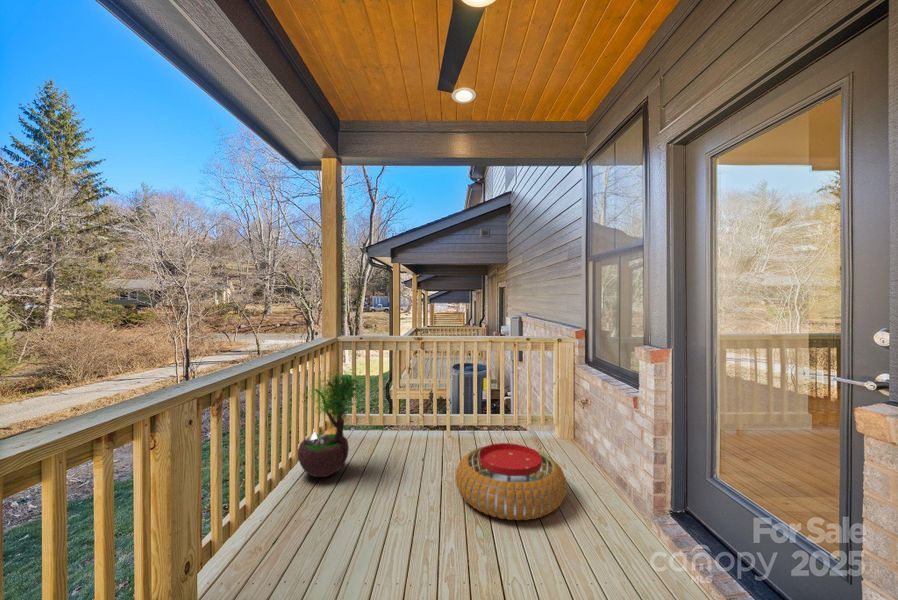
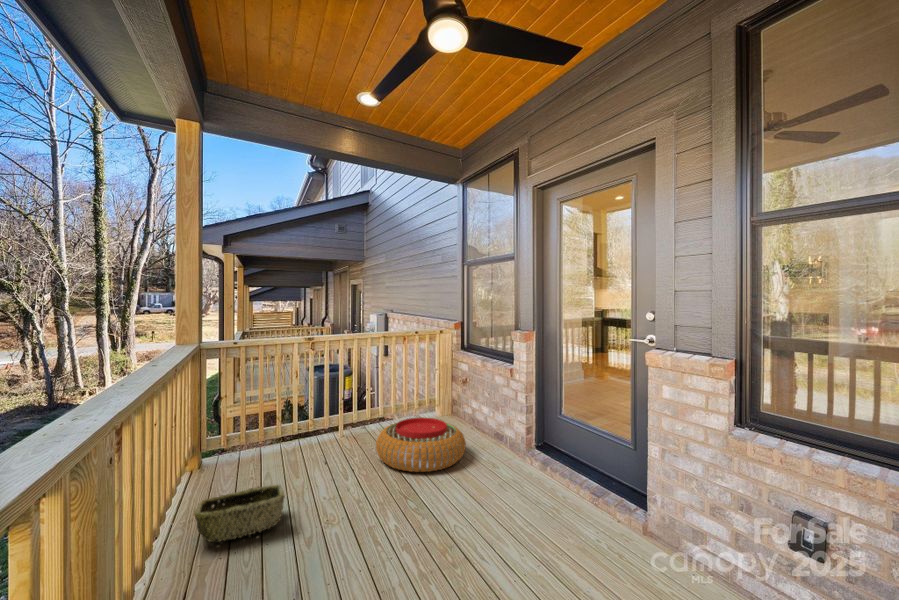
potted tree: present [298,370,361,477] -> none [212,361,285,474]
woven basket: none [221,506,324,566] -> present [194,485,285,542]

